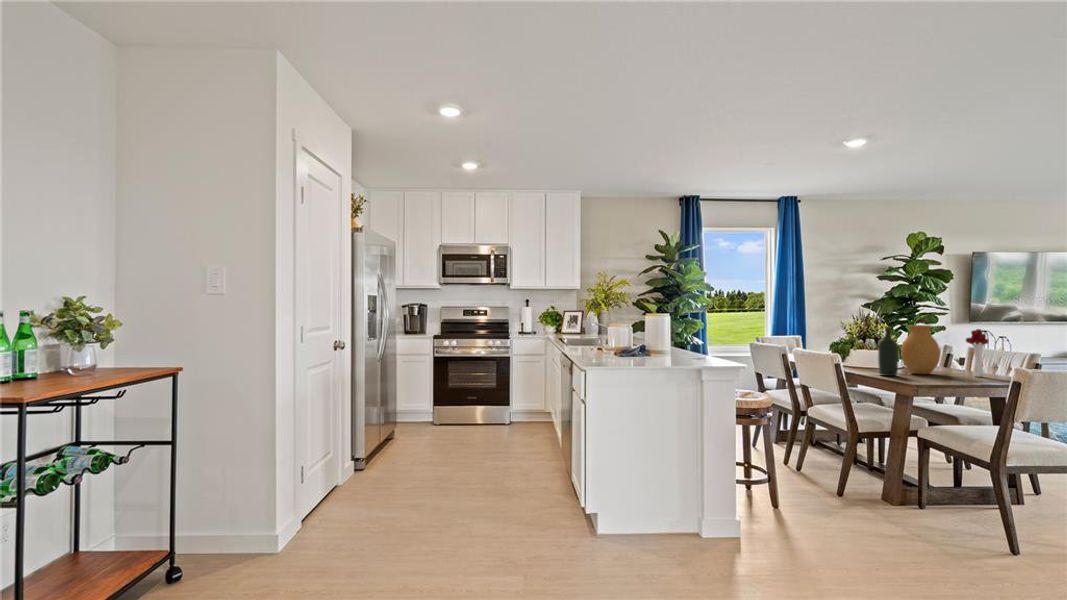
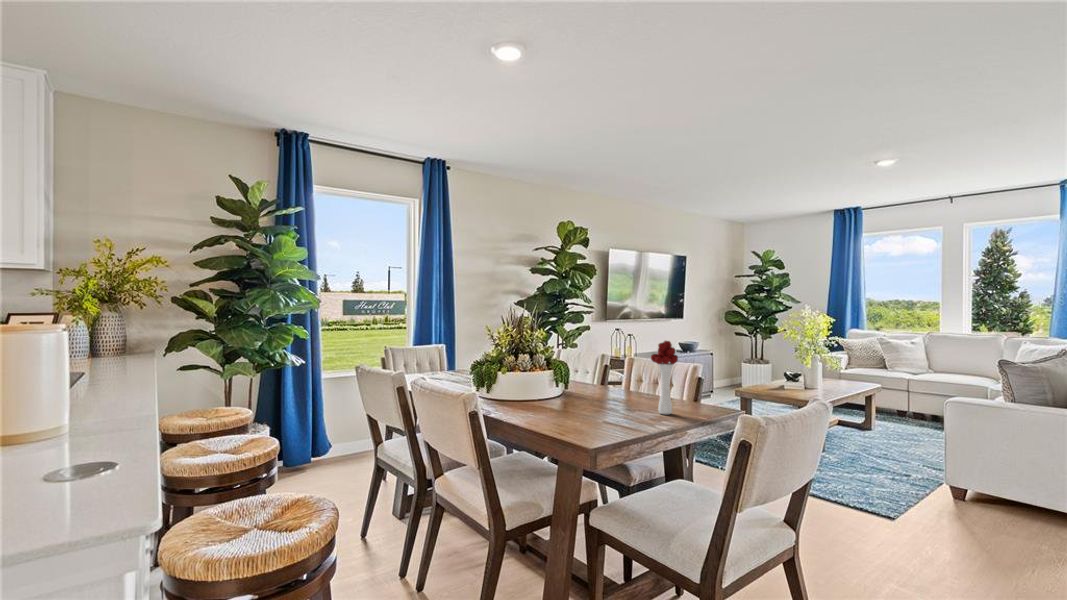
vase: present [901,325,940,374] -> none [566,334,618,414]
wine bottle: present [878,326,898,376] -> none [536,338,565,425]

